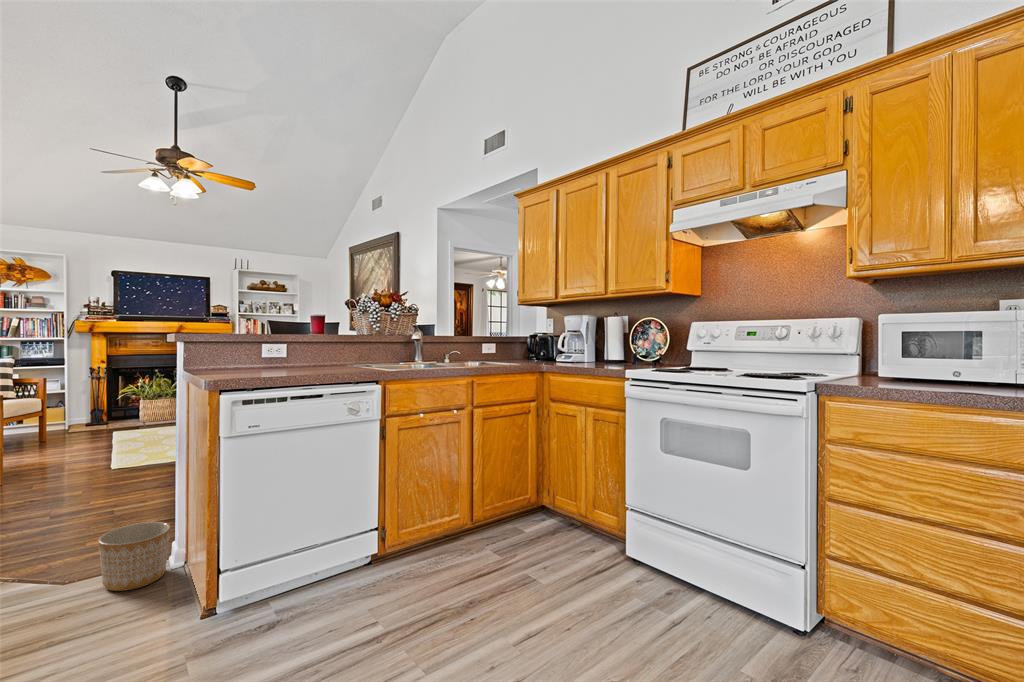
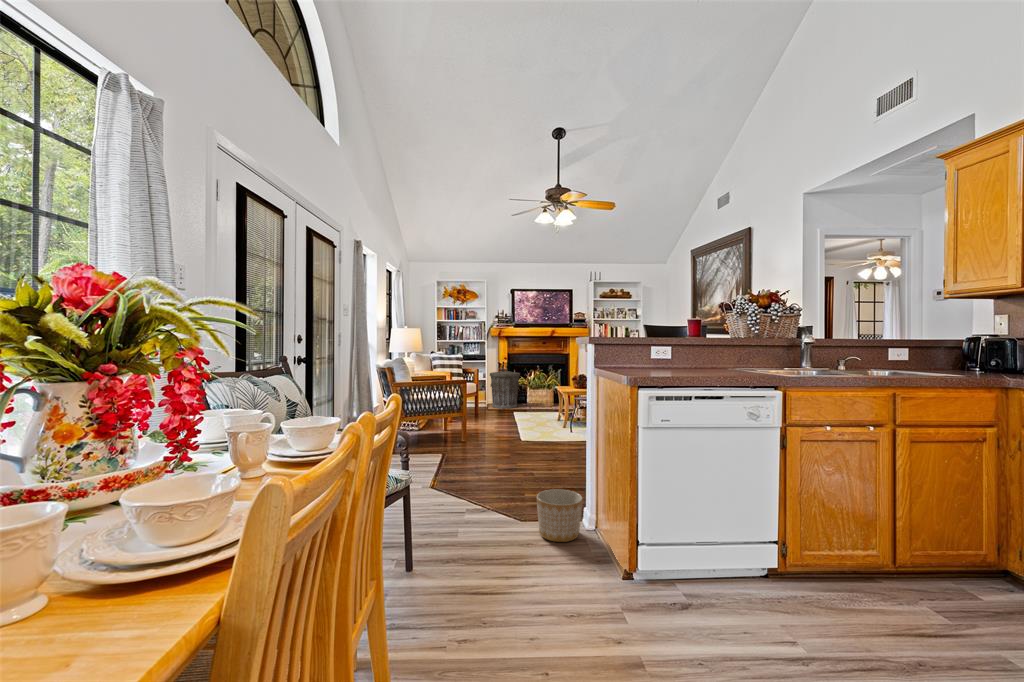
trash can: none [74,378,128,430] -> present [490,370,520,408]

